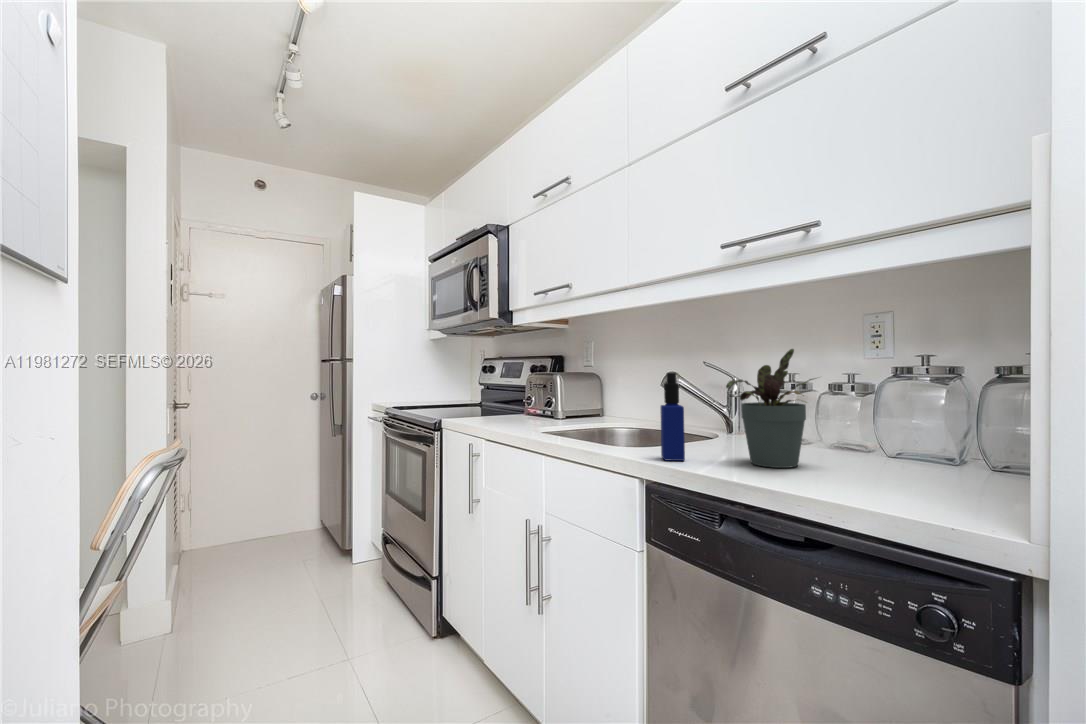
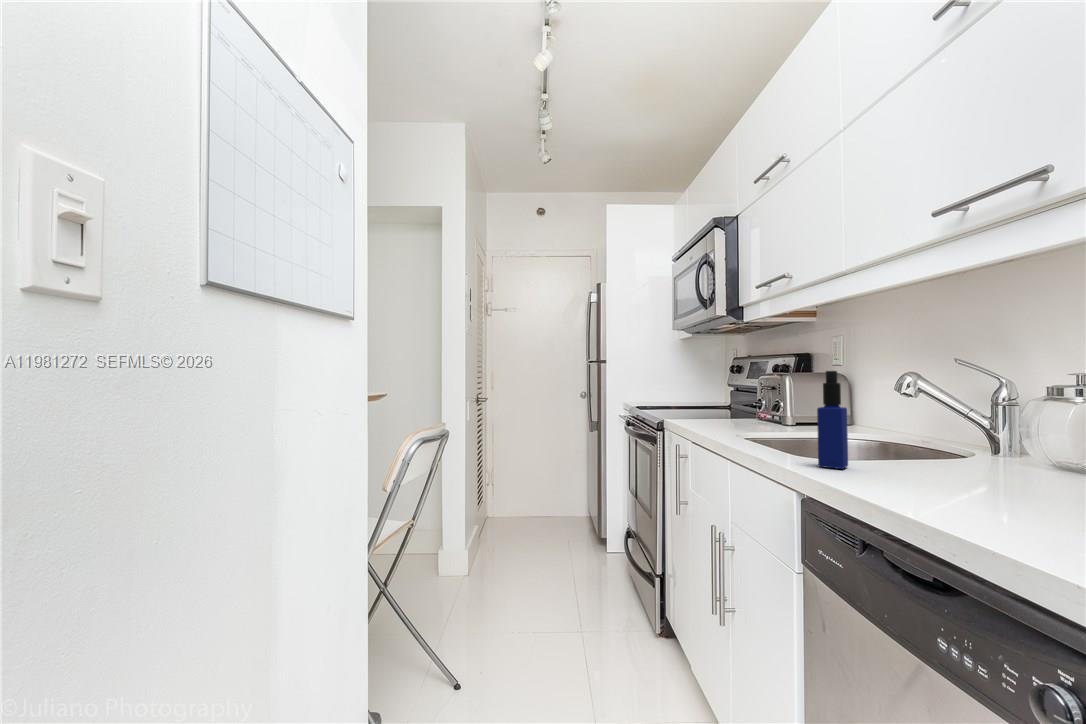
potted plant: present [726,349,816,468] -> none [892,341,1029,488]

